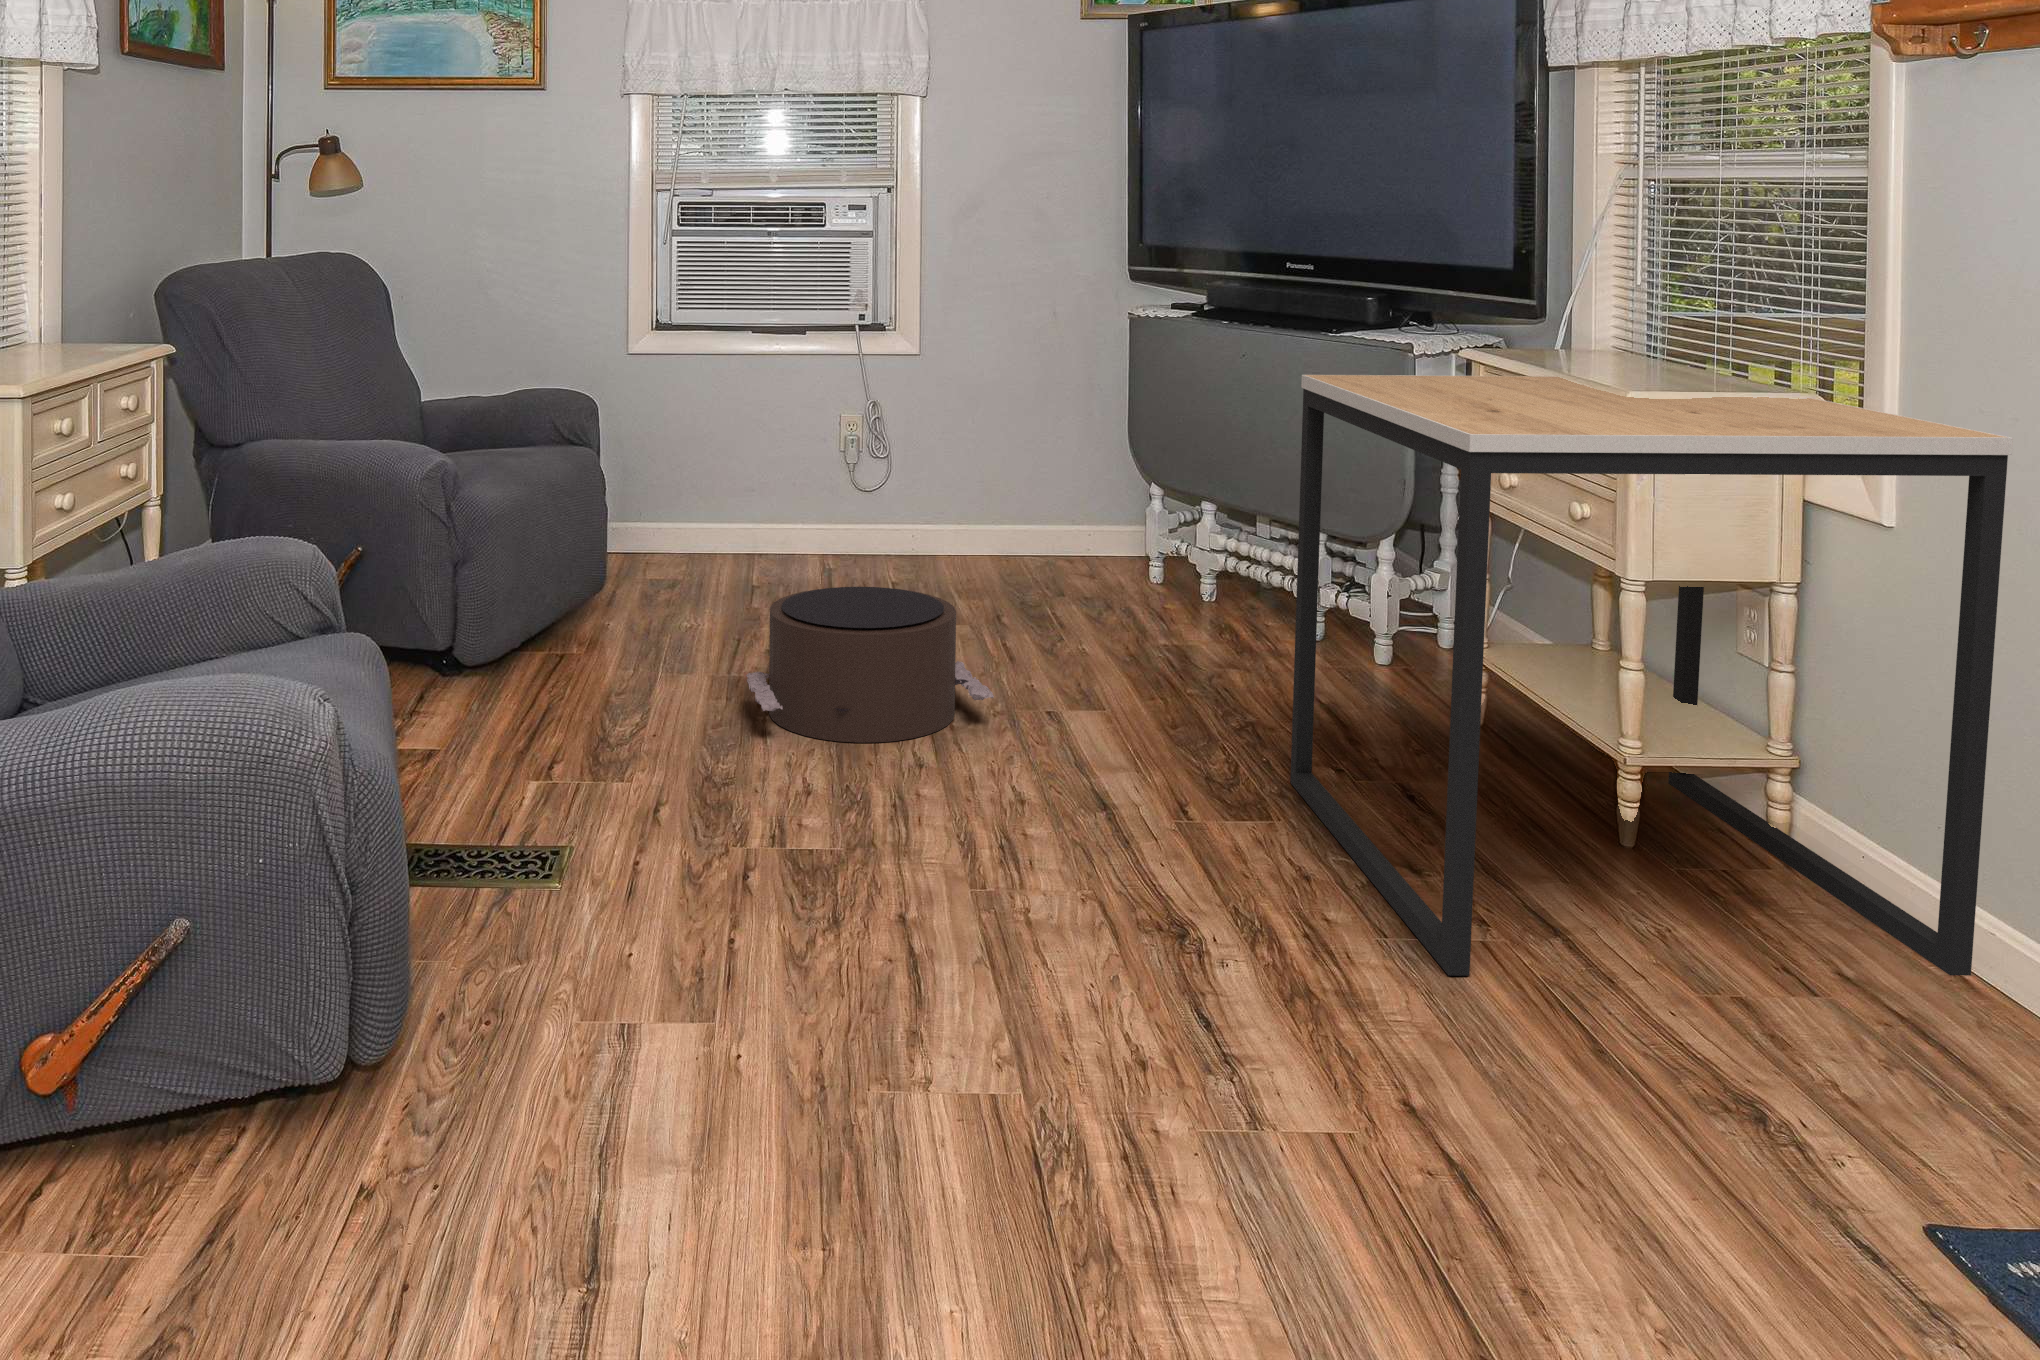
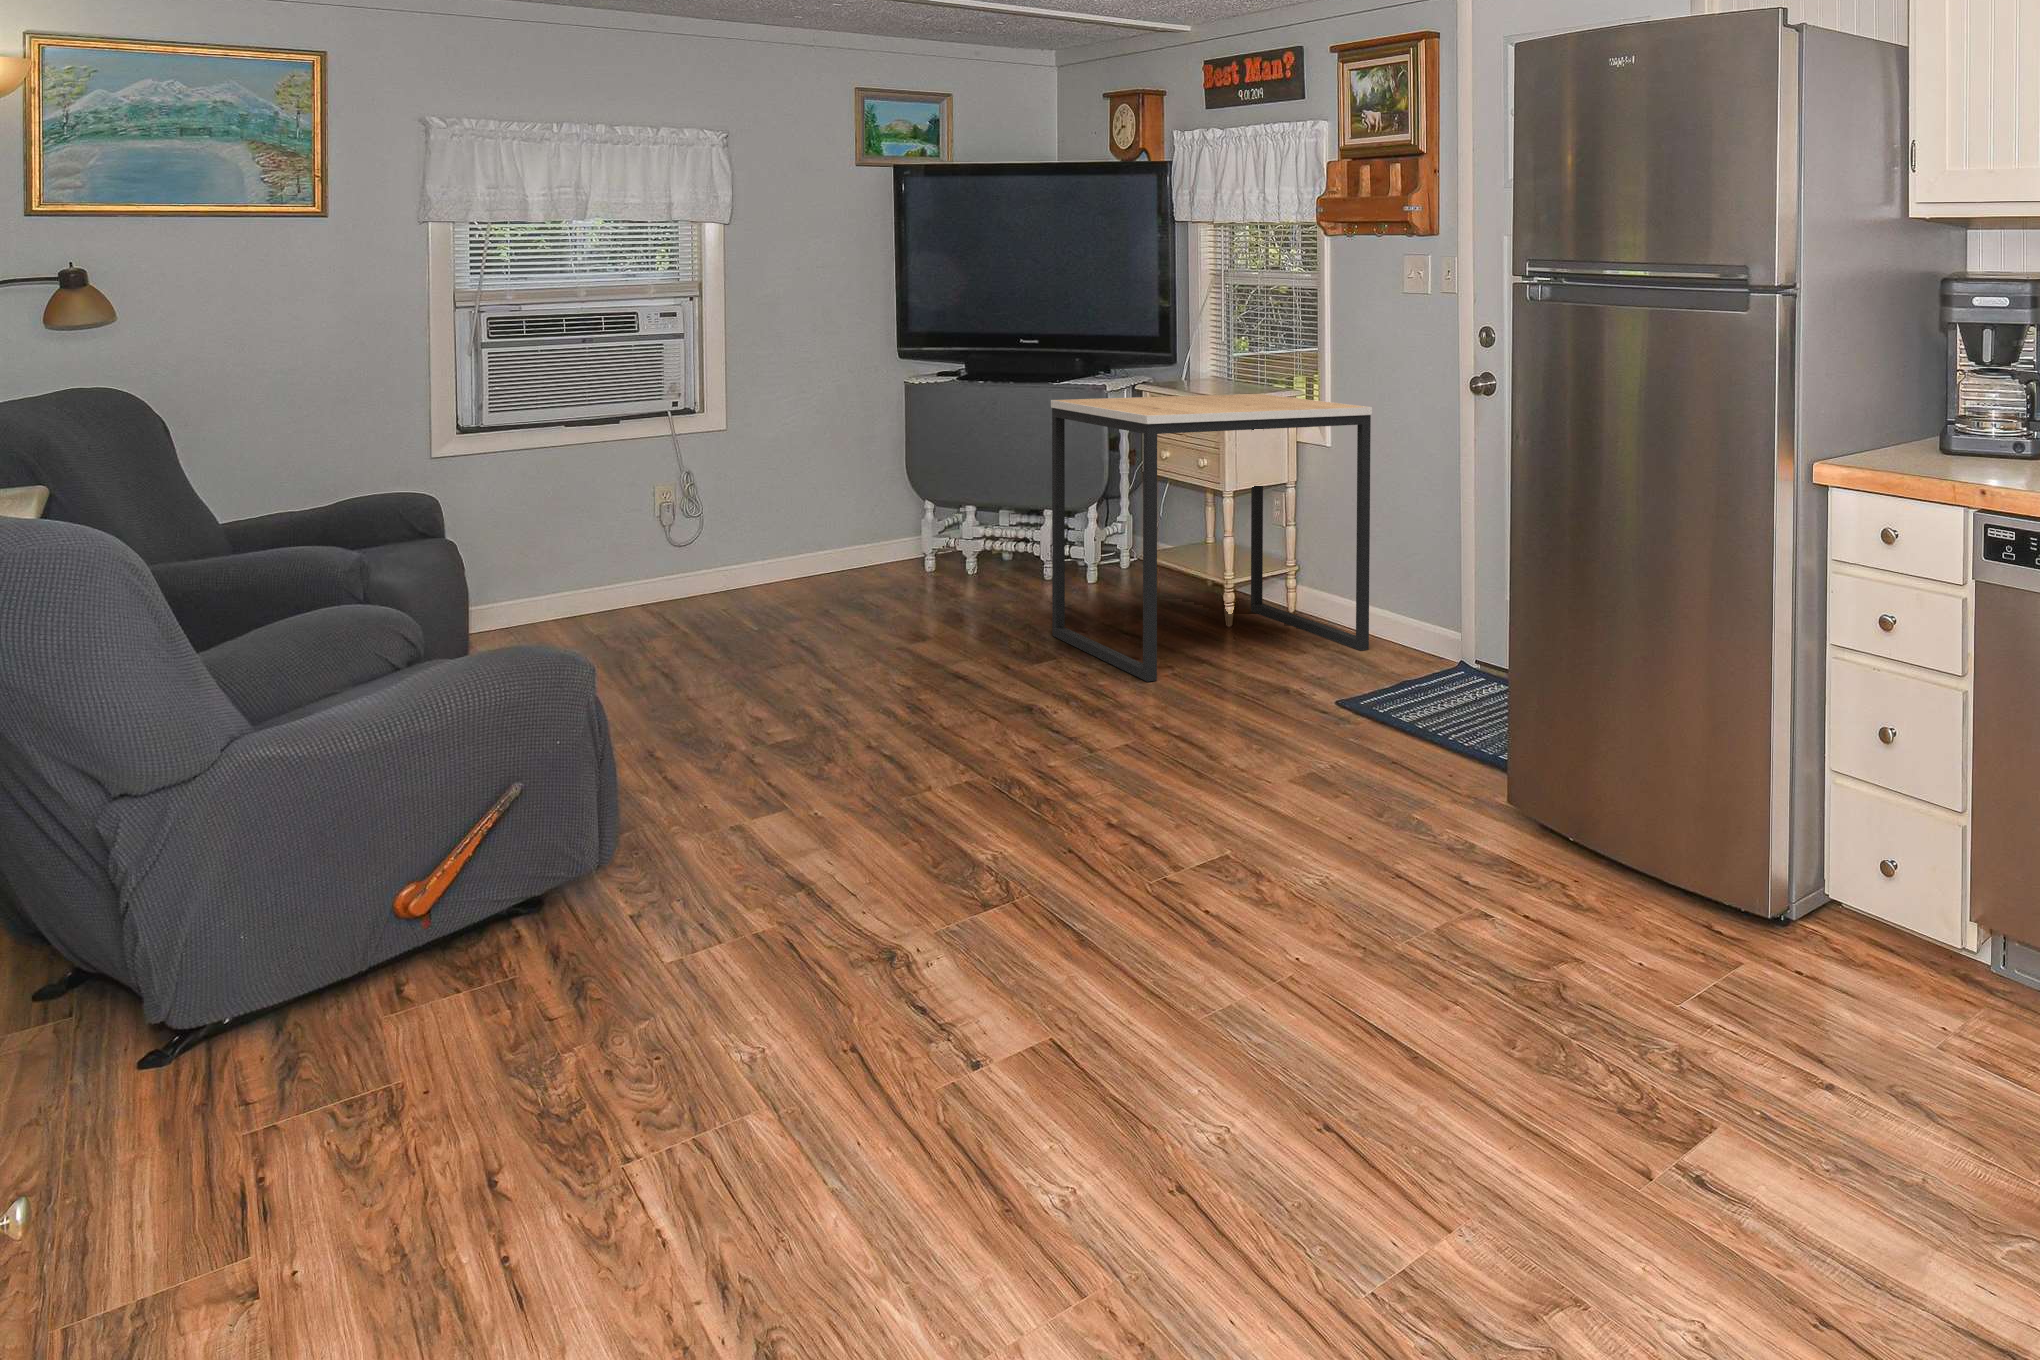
pouf: present [746,587,994,743] -> none [669,562,858,657]

